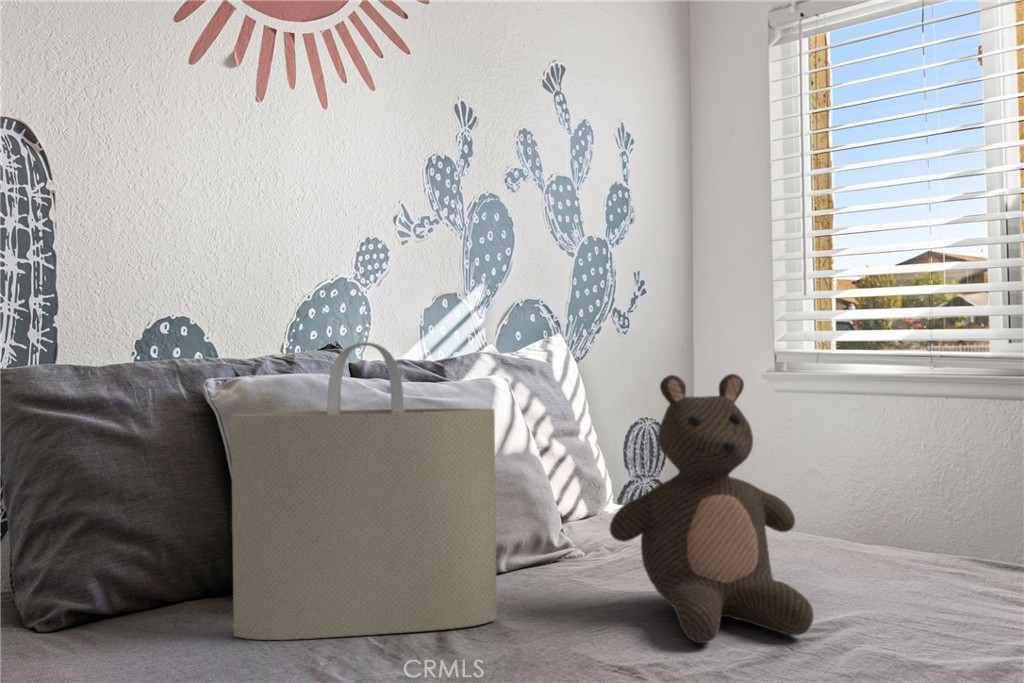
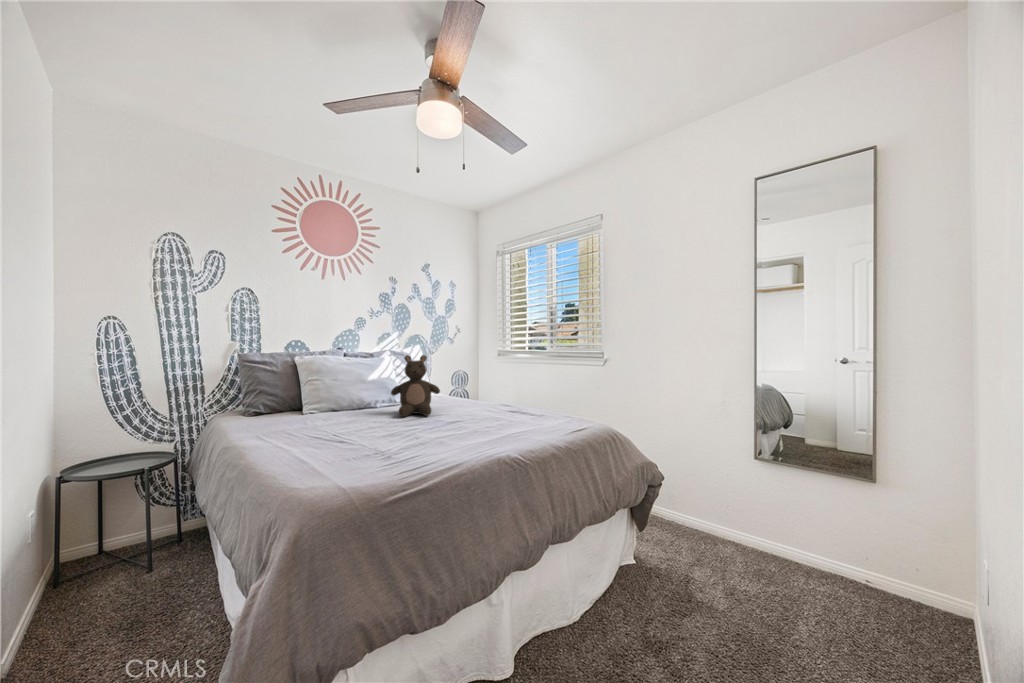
tote bag: present [231,342,497,640] -> none [294,347,361,417]

